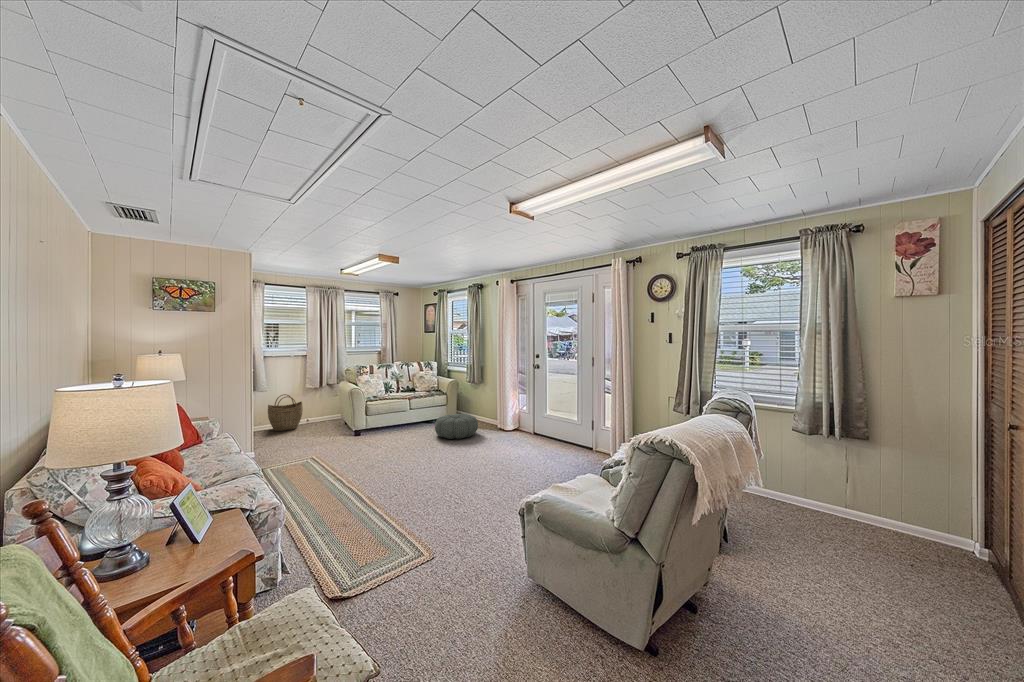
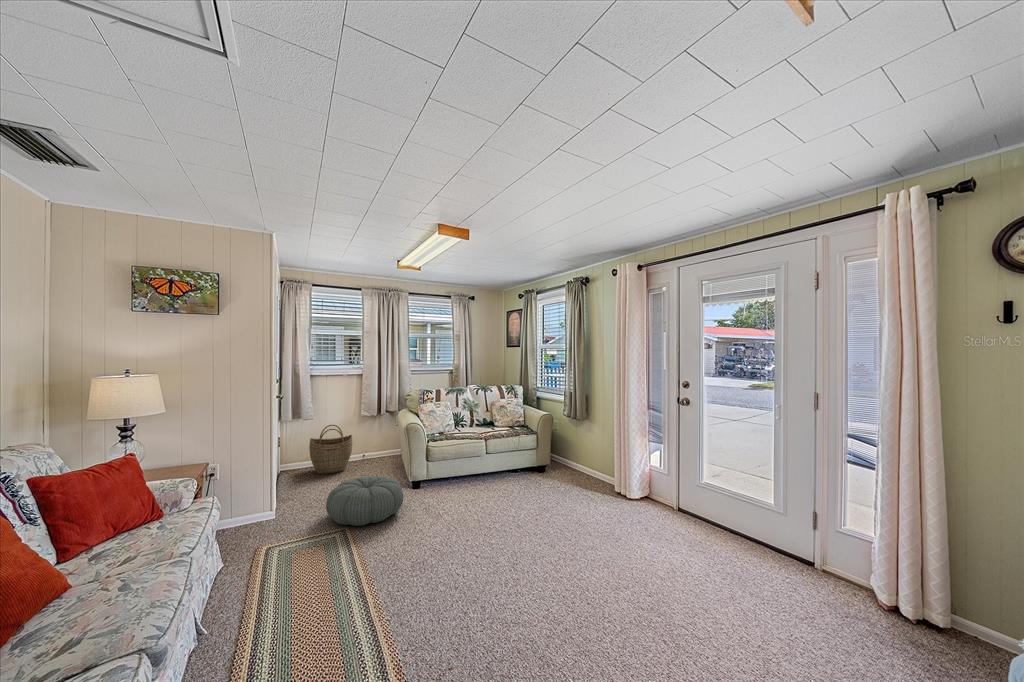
pouf: present [435,414,478,439] -> present [326,476,403,526]

